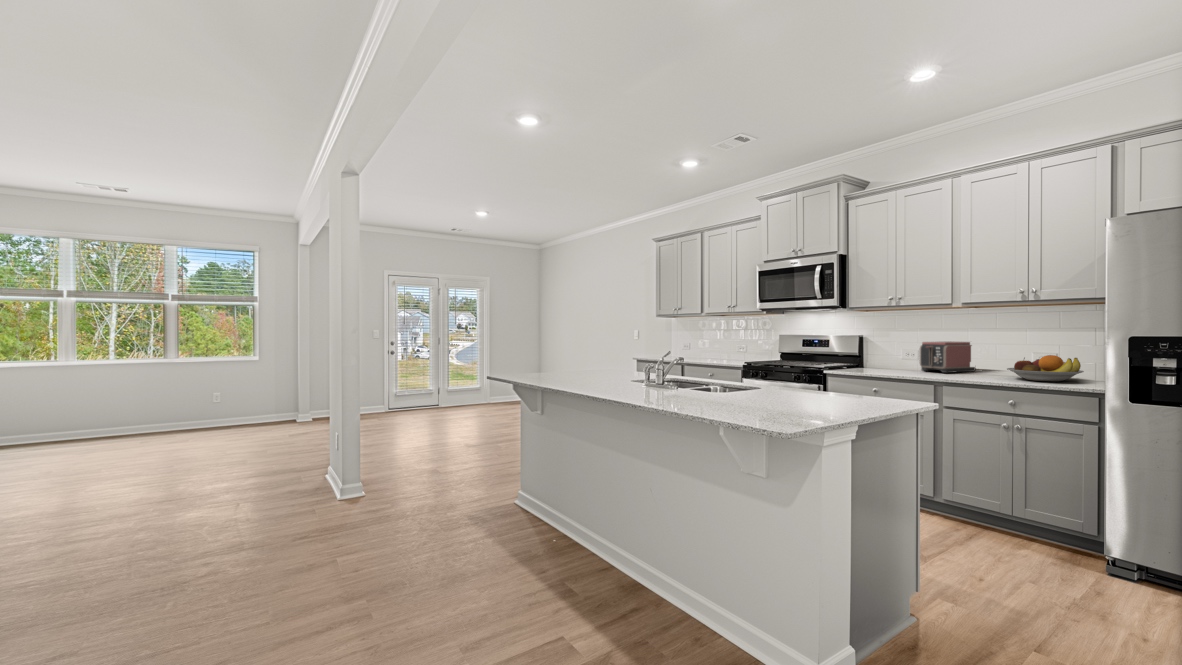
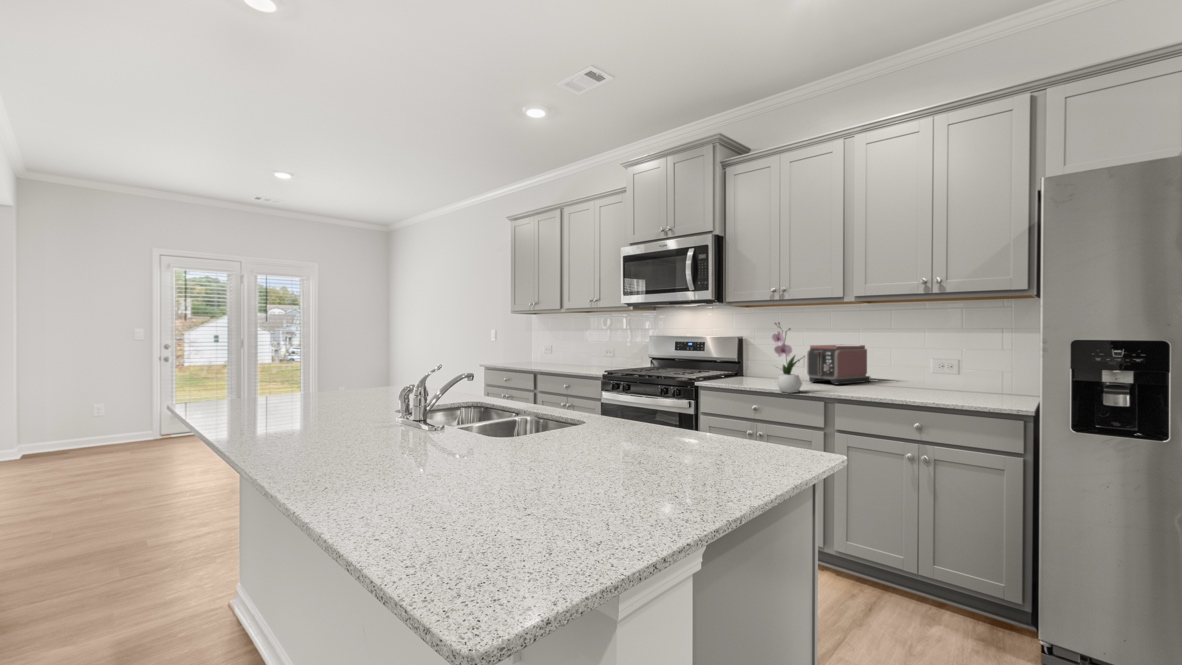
flower arrangement: none [890,324,919,378] -> present [772,323,802,393]
fruit bowl: present [1007,355,1084,381] -> none [909,363,999,396]

